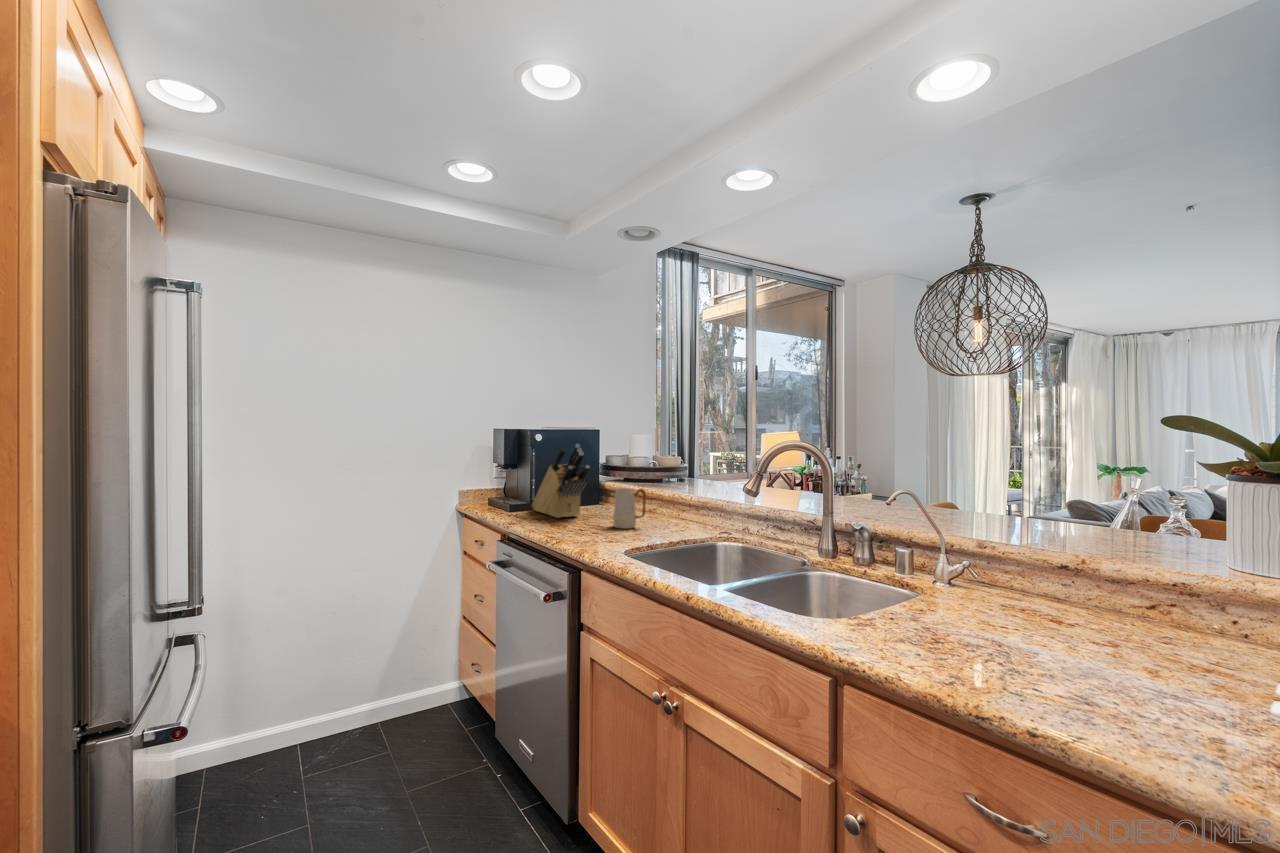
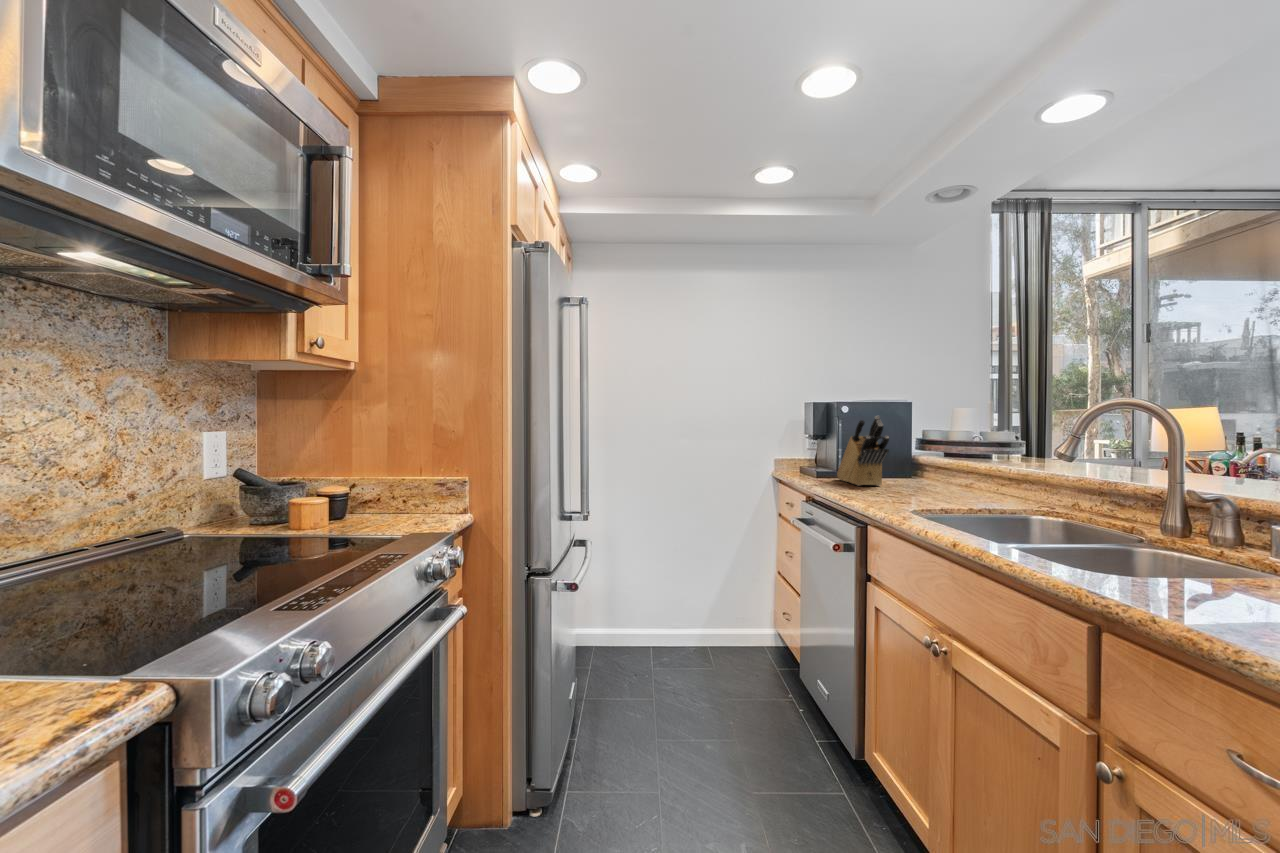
mug: present [613,488,646,529] -> none [913,458,950,497]

